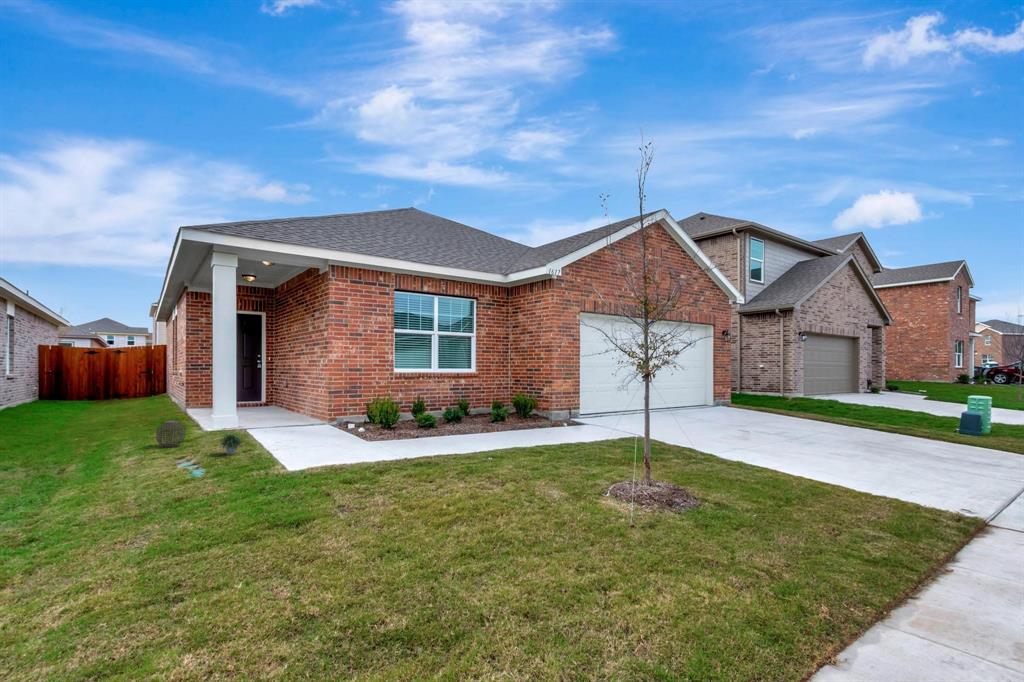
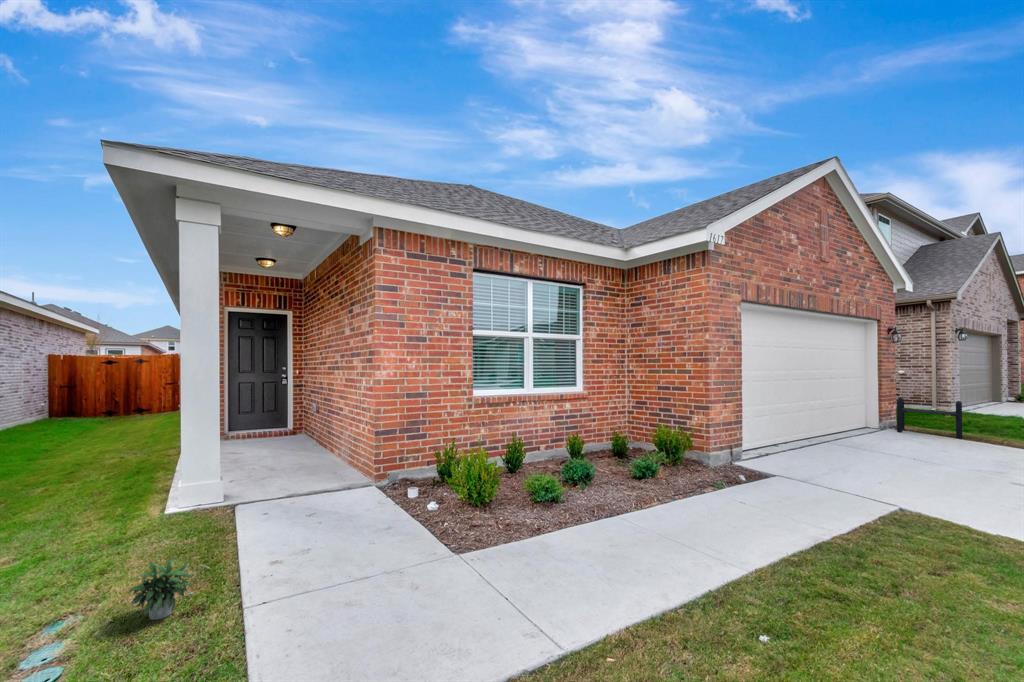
bench: none [721,382,763,410] -> present [897,397,962,438]
woven basket: present [156,420,185,447] -> none [21,517,92,581]

